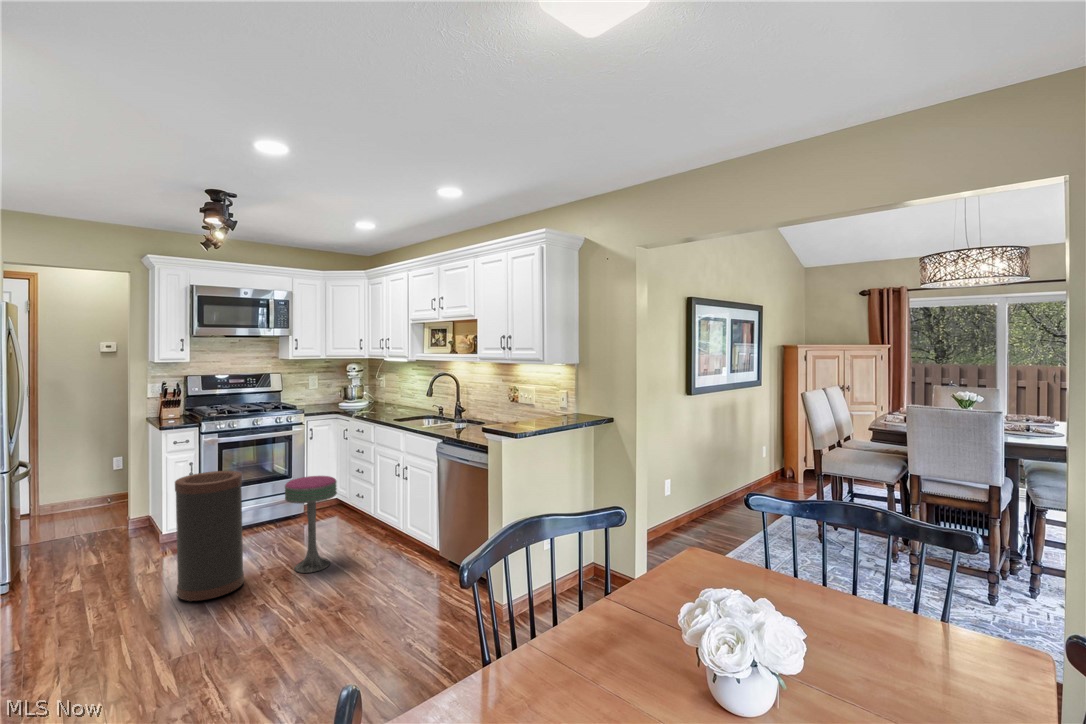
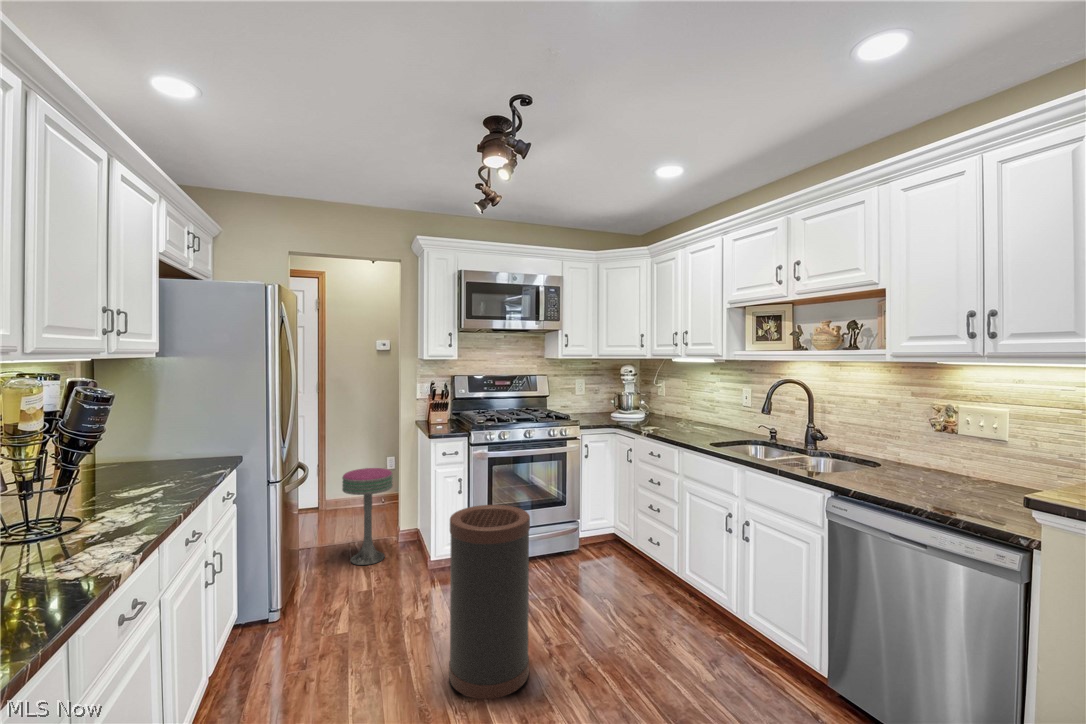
bar stool: present [285,476,337,573] -> present [342,468,392,565]

